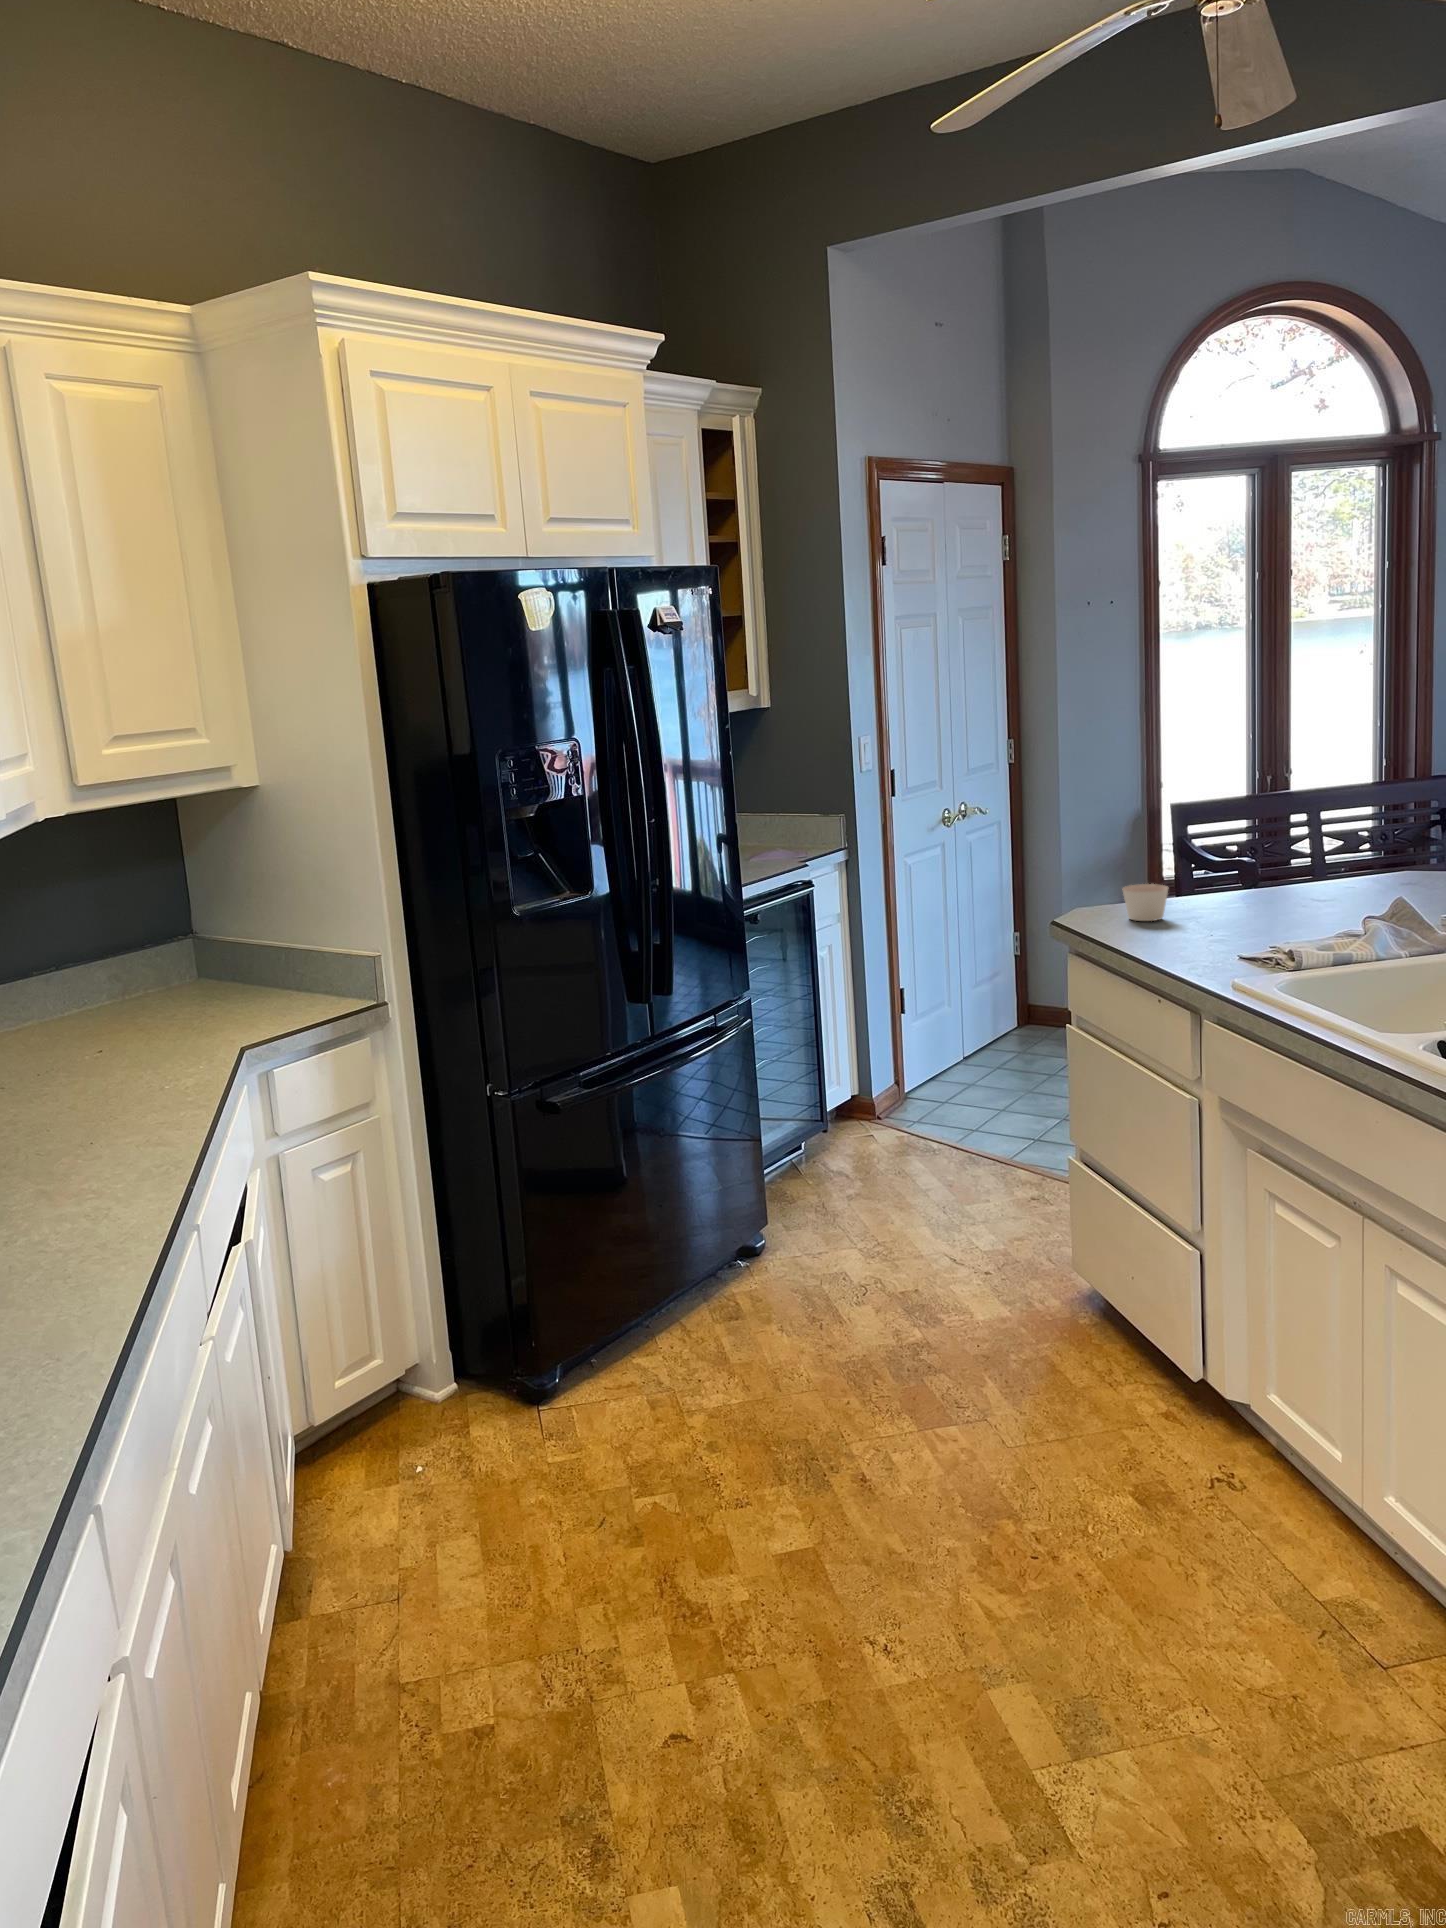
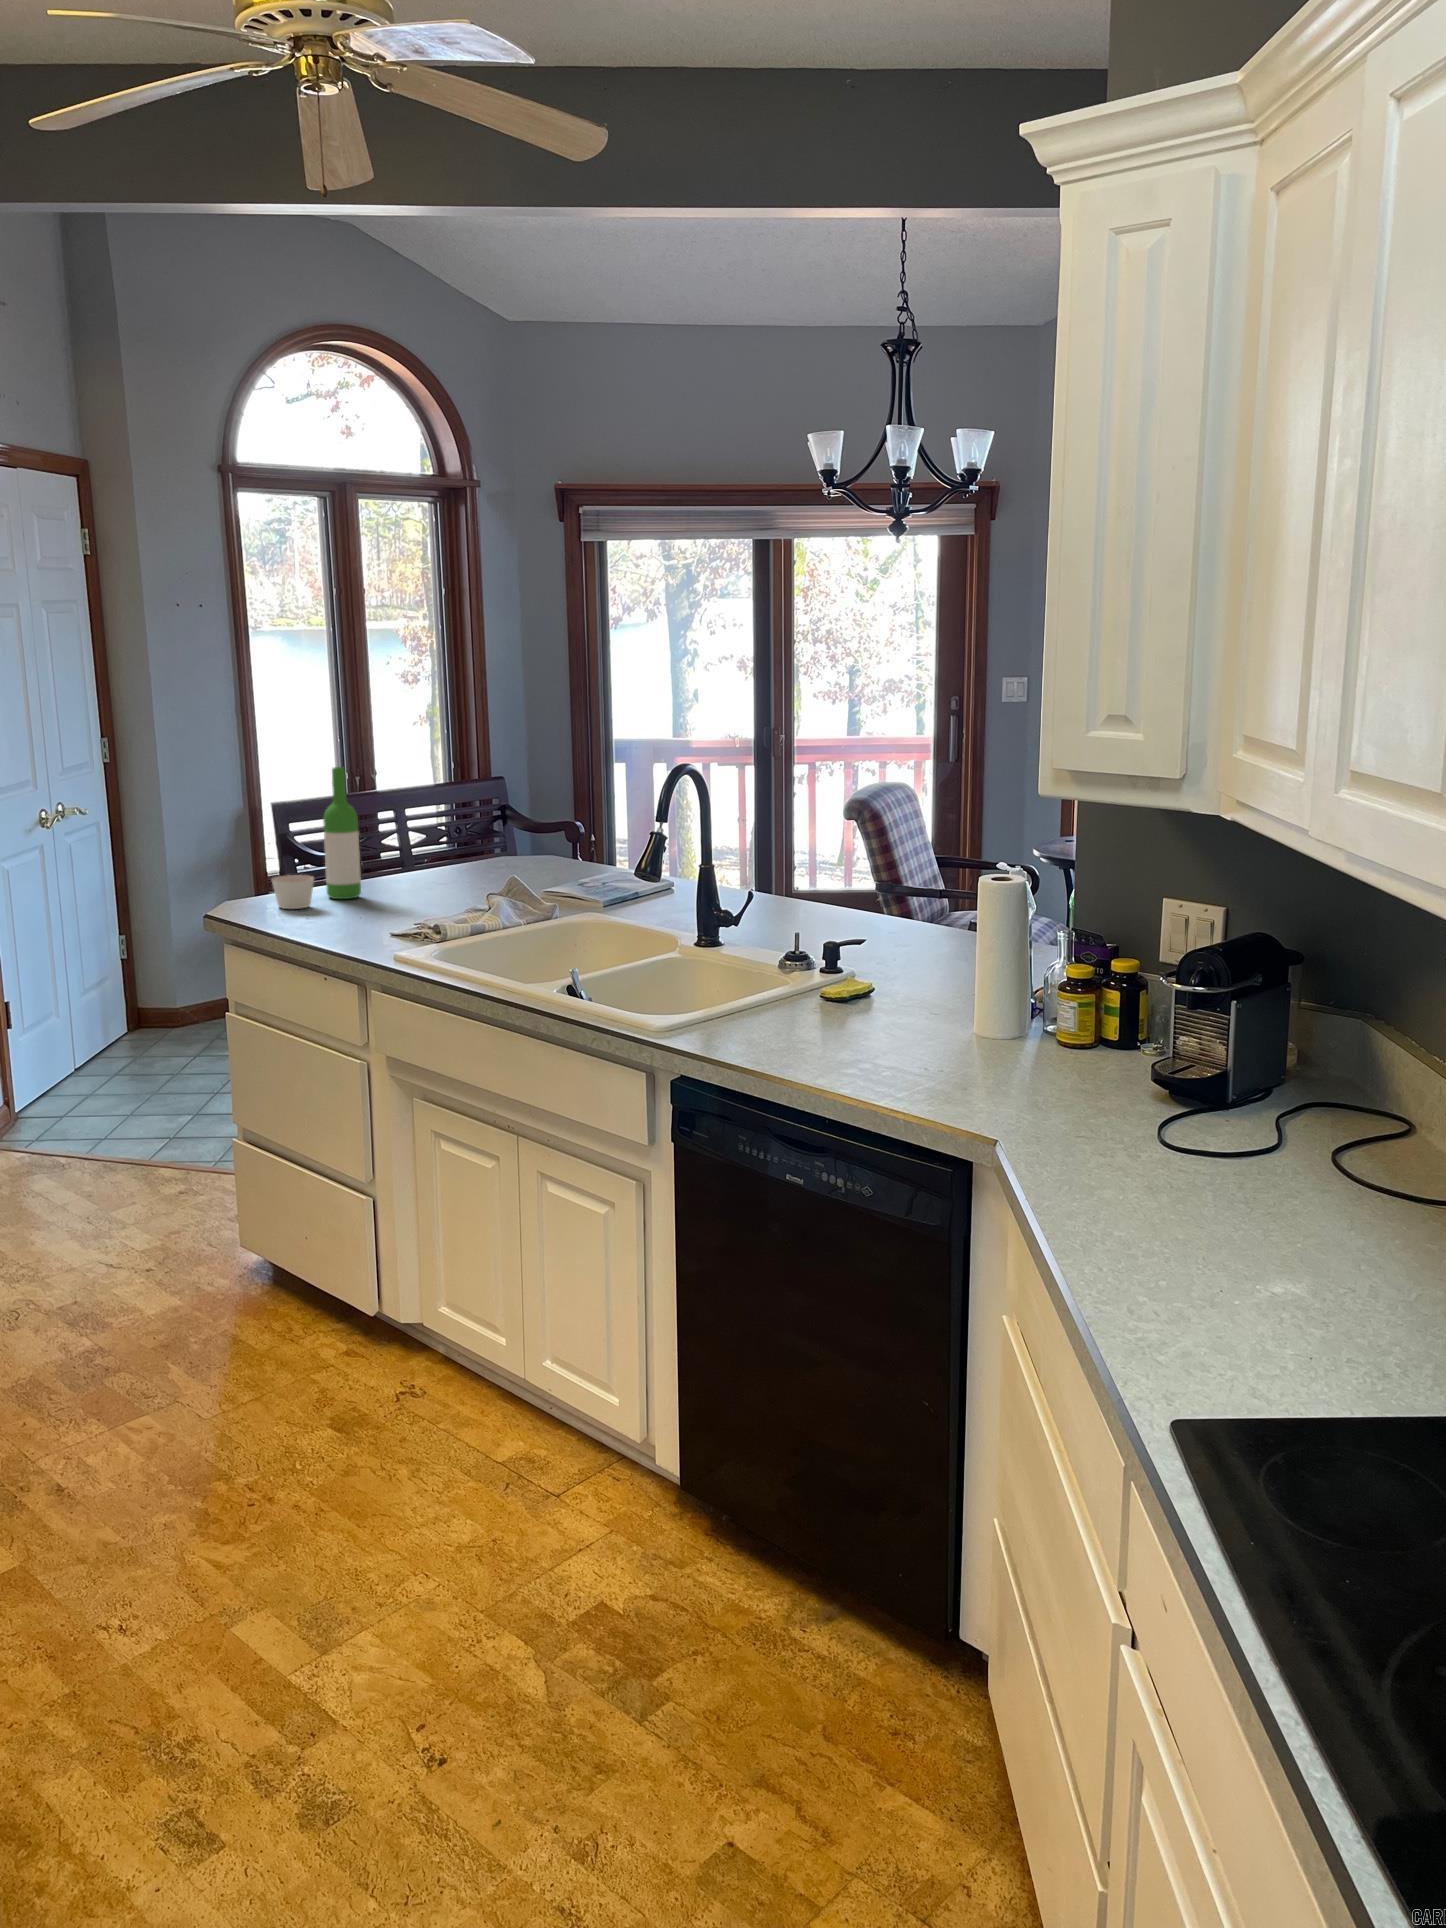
wine bottle: none [1185,766,1224,912] -> present [323,767,361,899]

